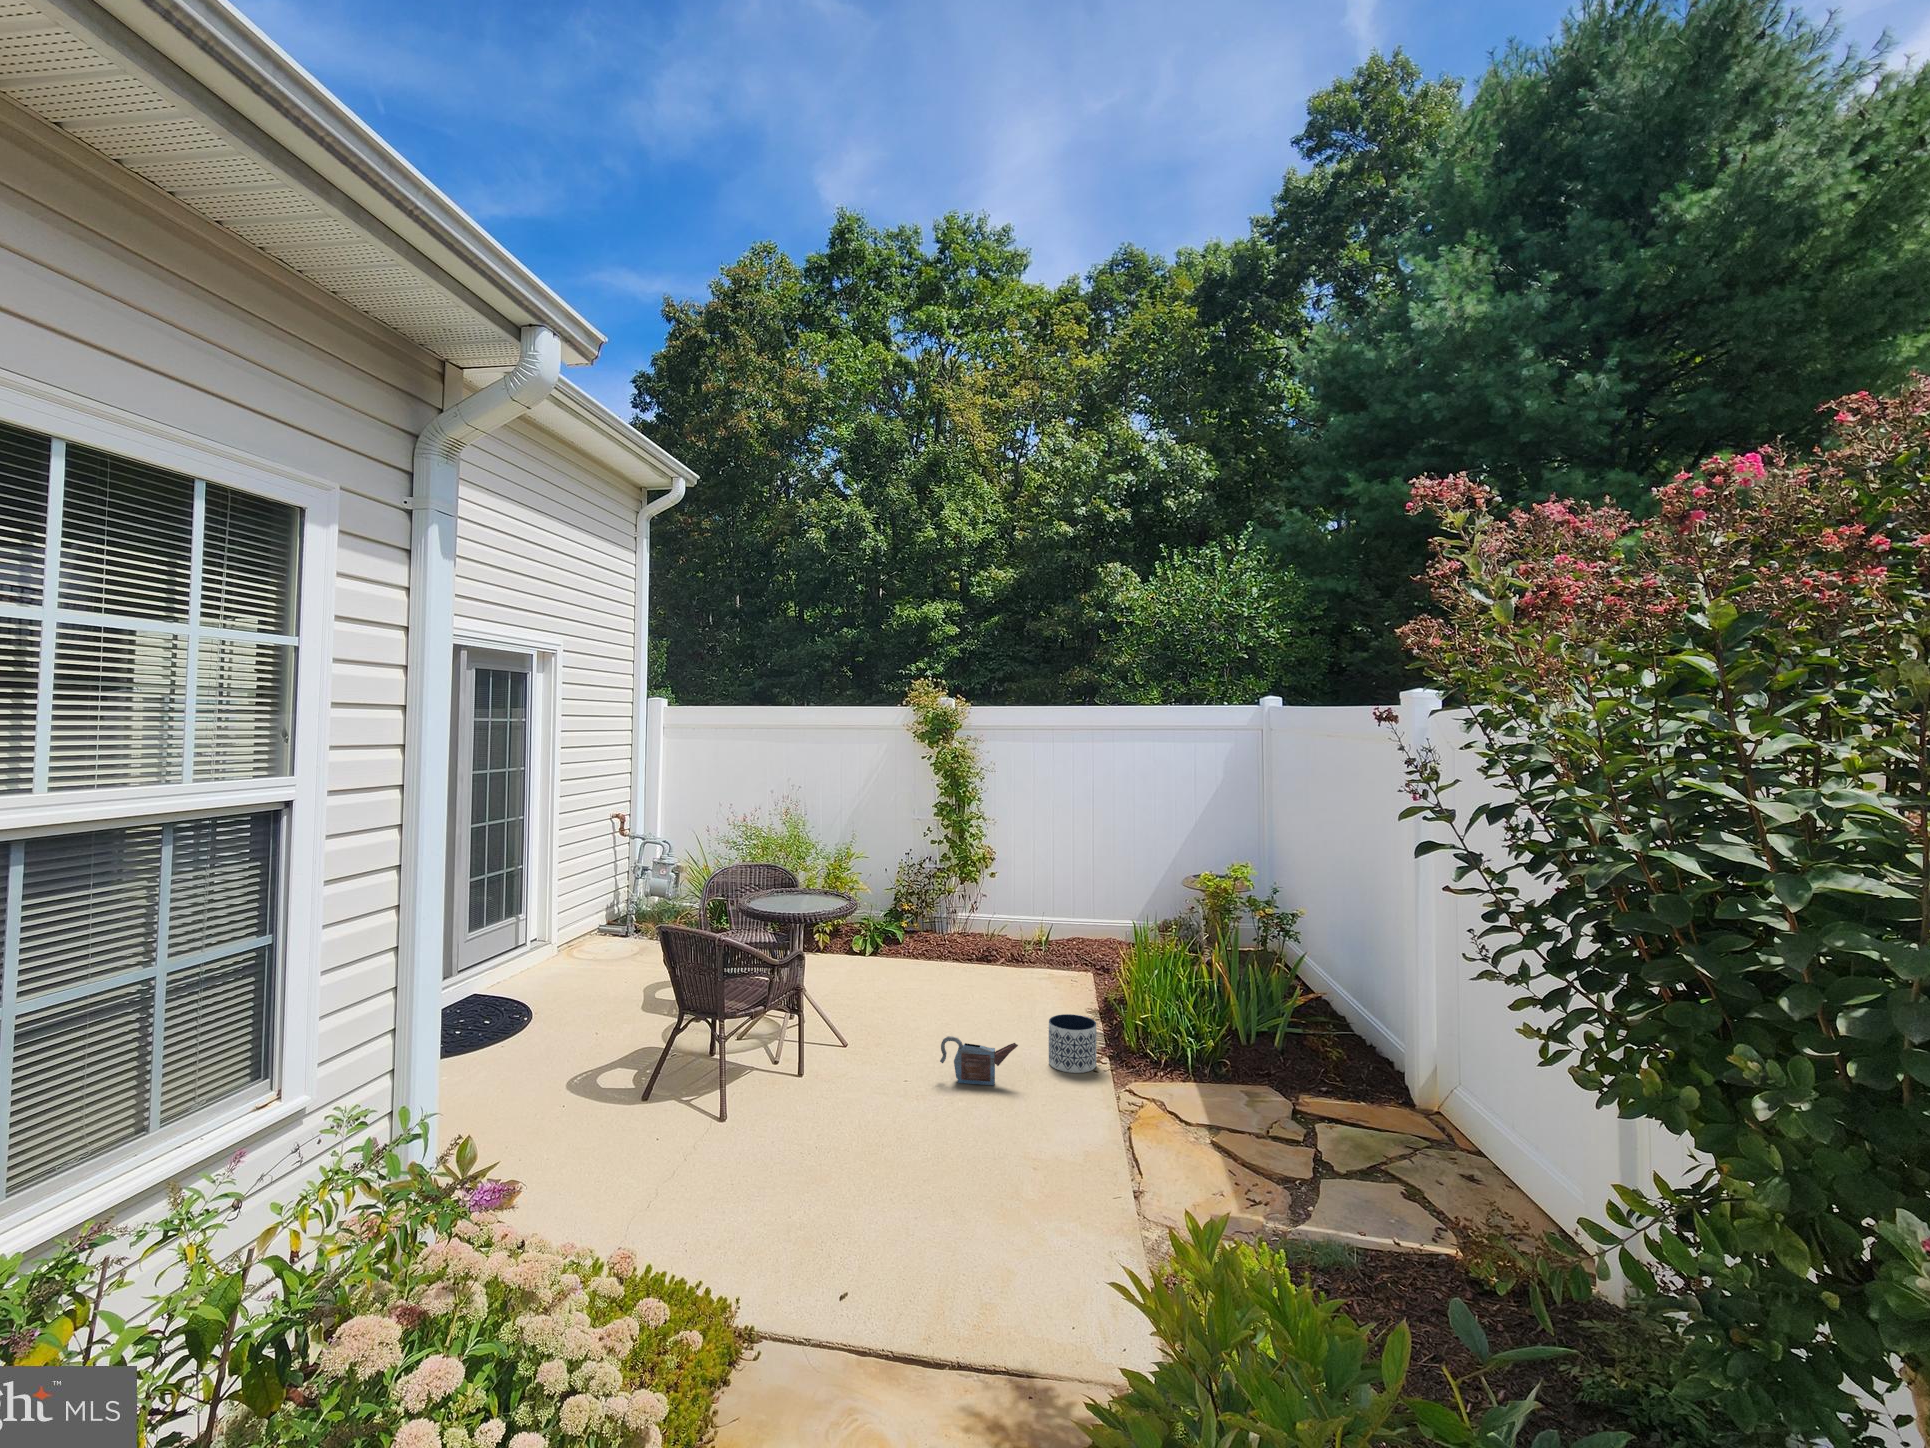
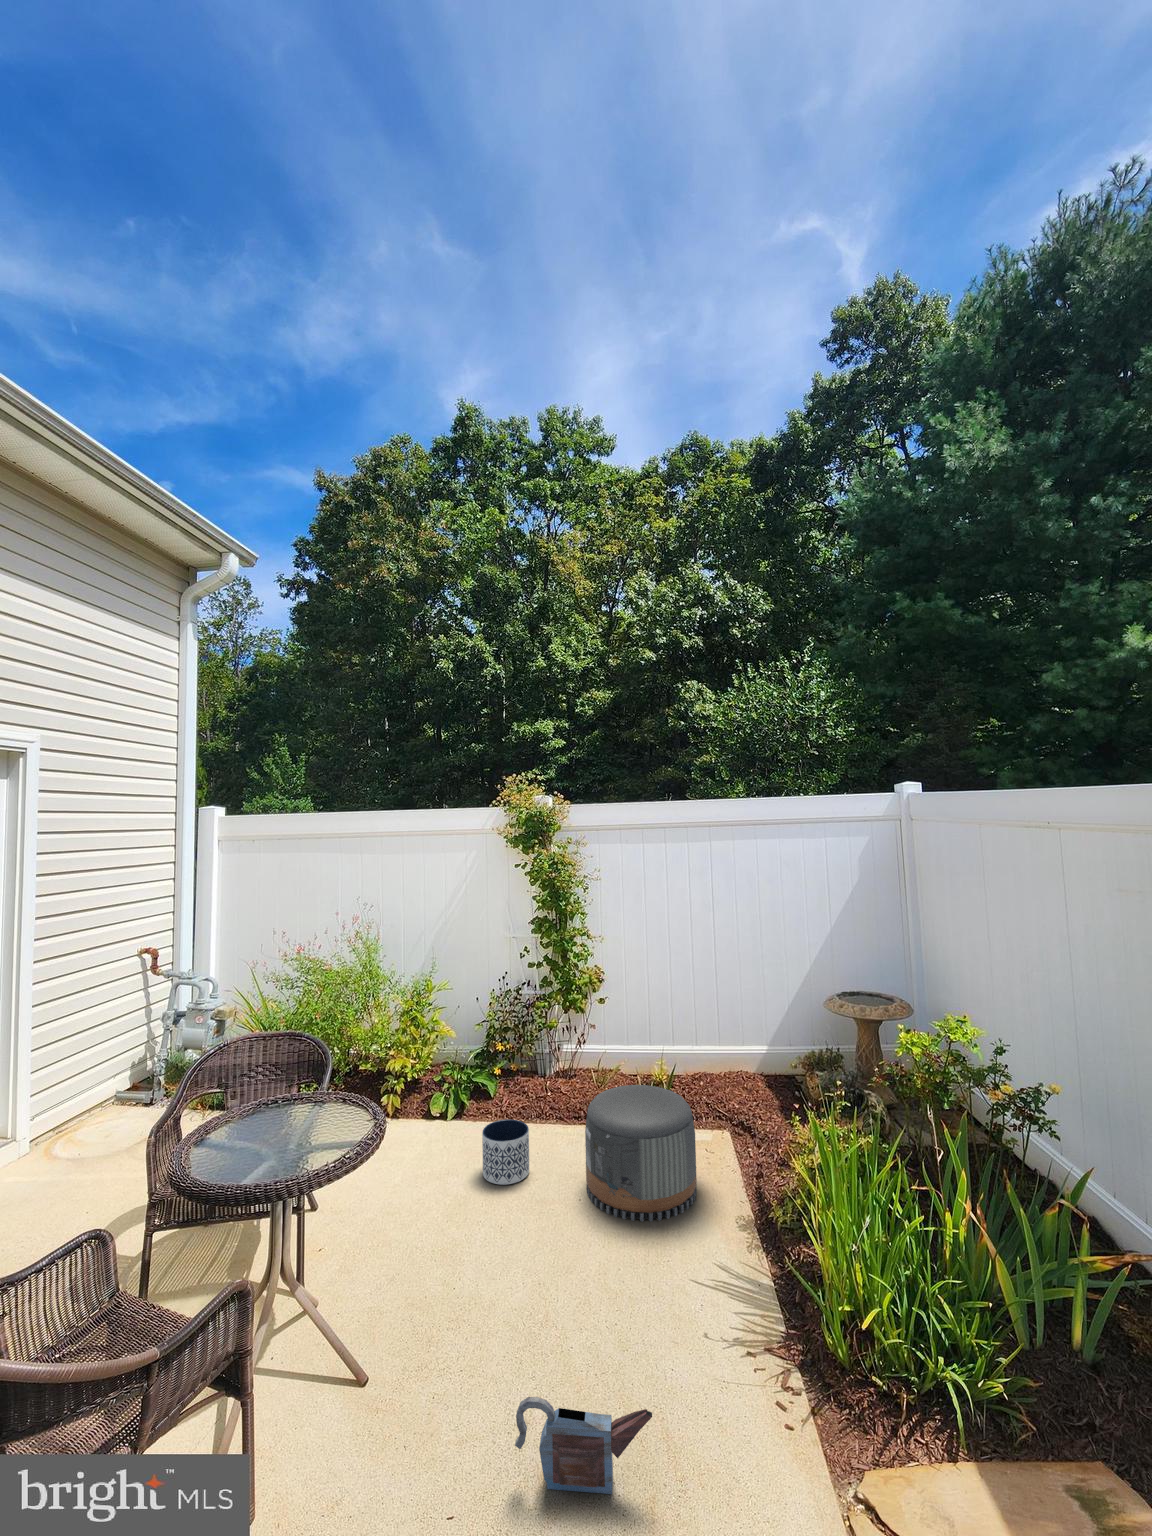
pouf: none [980,925,1065,1012] -> present [585,1085,697,1221]
planter: present [1049,1014,1096,1073] -> present [482,1119,529,1185]

